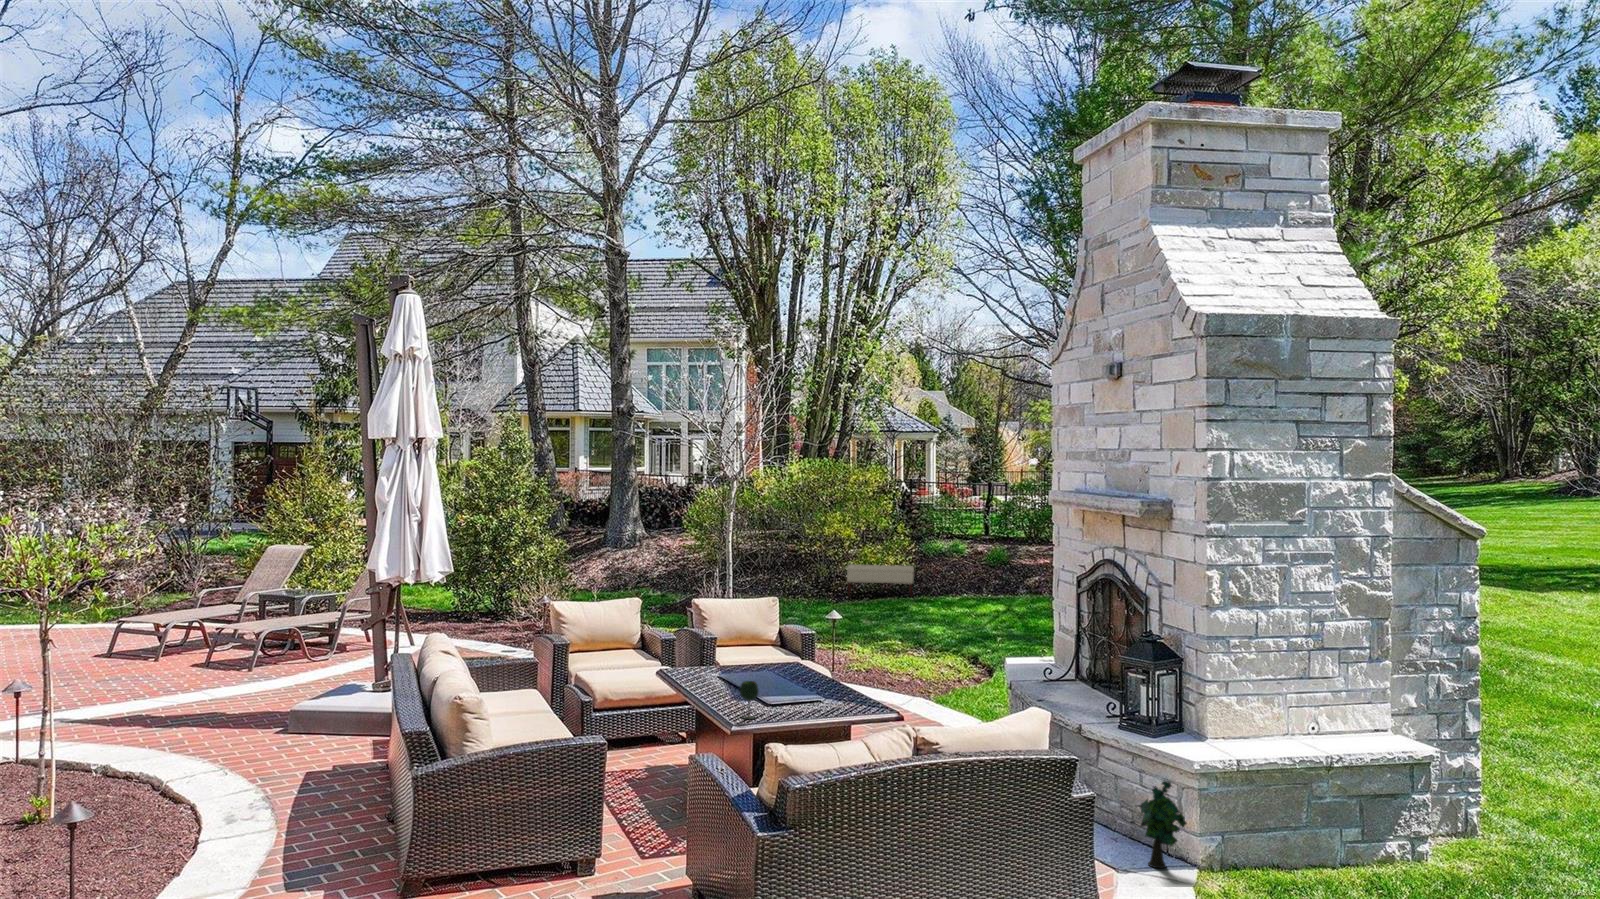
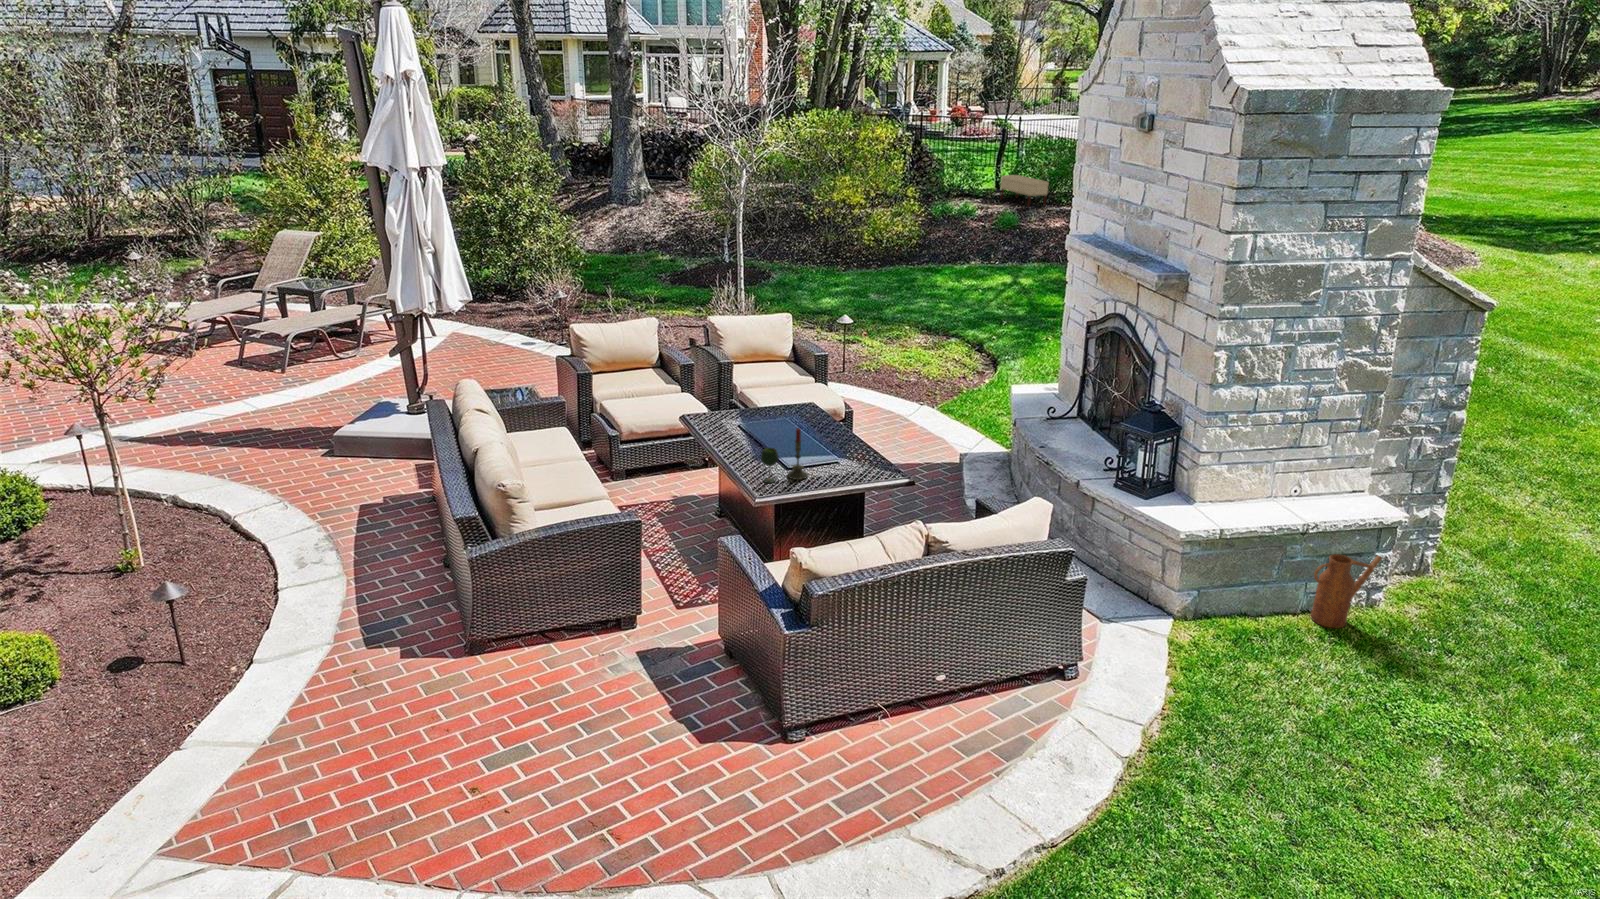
bench: present [847,564,914,596] -> present [1000,175,1049,207]
candle: none [769,659,790,717] -> present [788,428,808,480]
decorative plant: present [1137,781,1187,868] -> none [1121,546,1167,617]
watering can: none [1349,791,1422,879] -> present [1311,554,1382,628]

